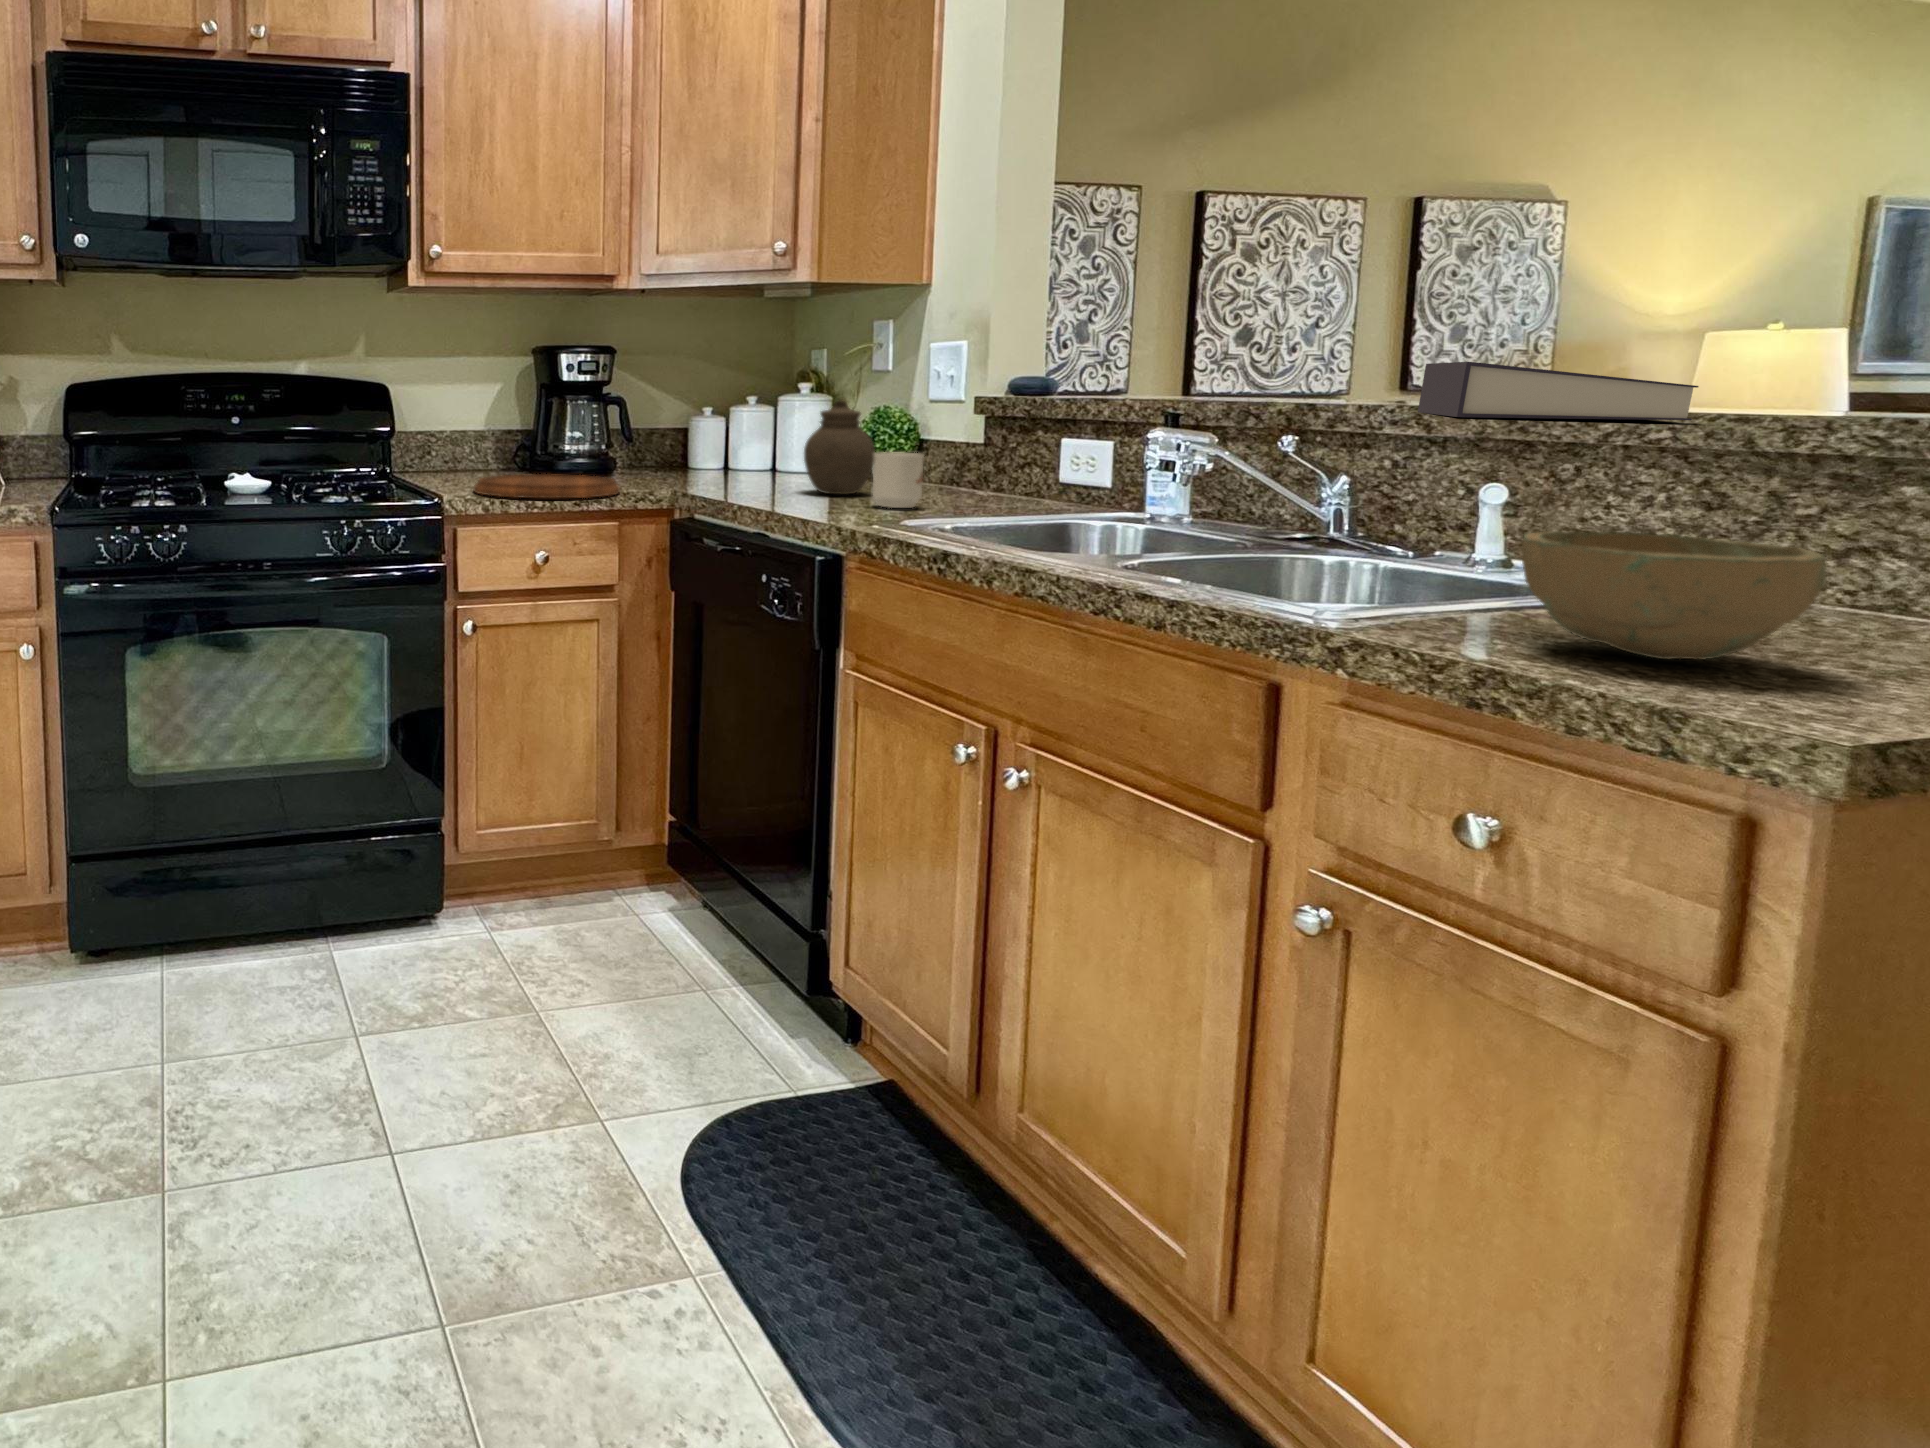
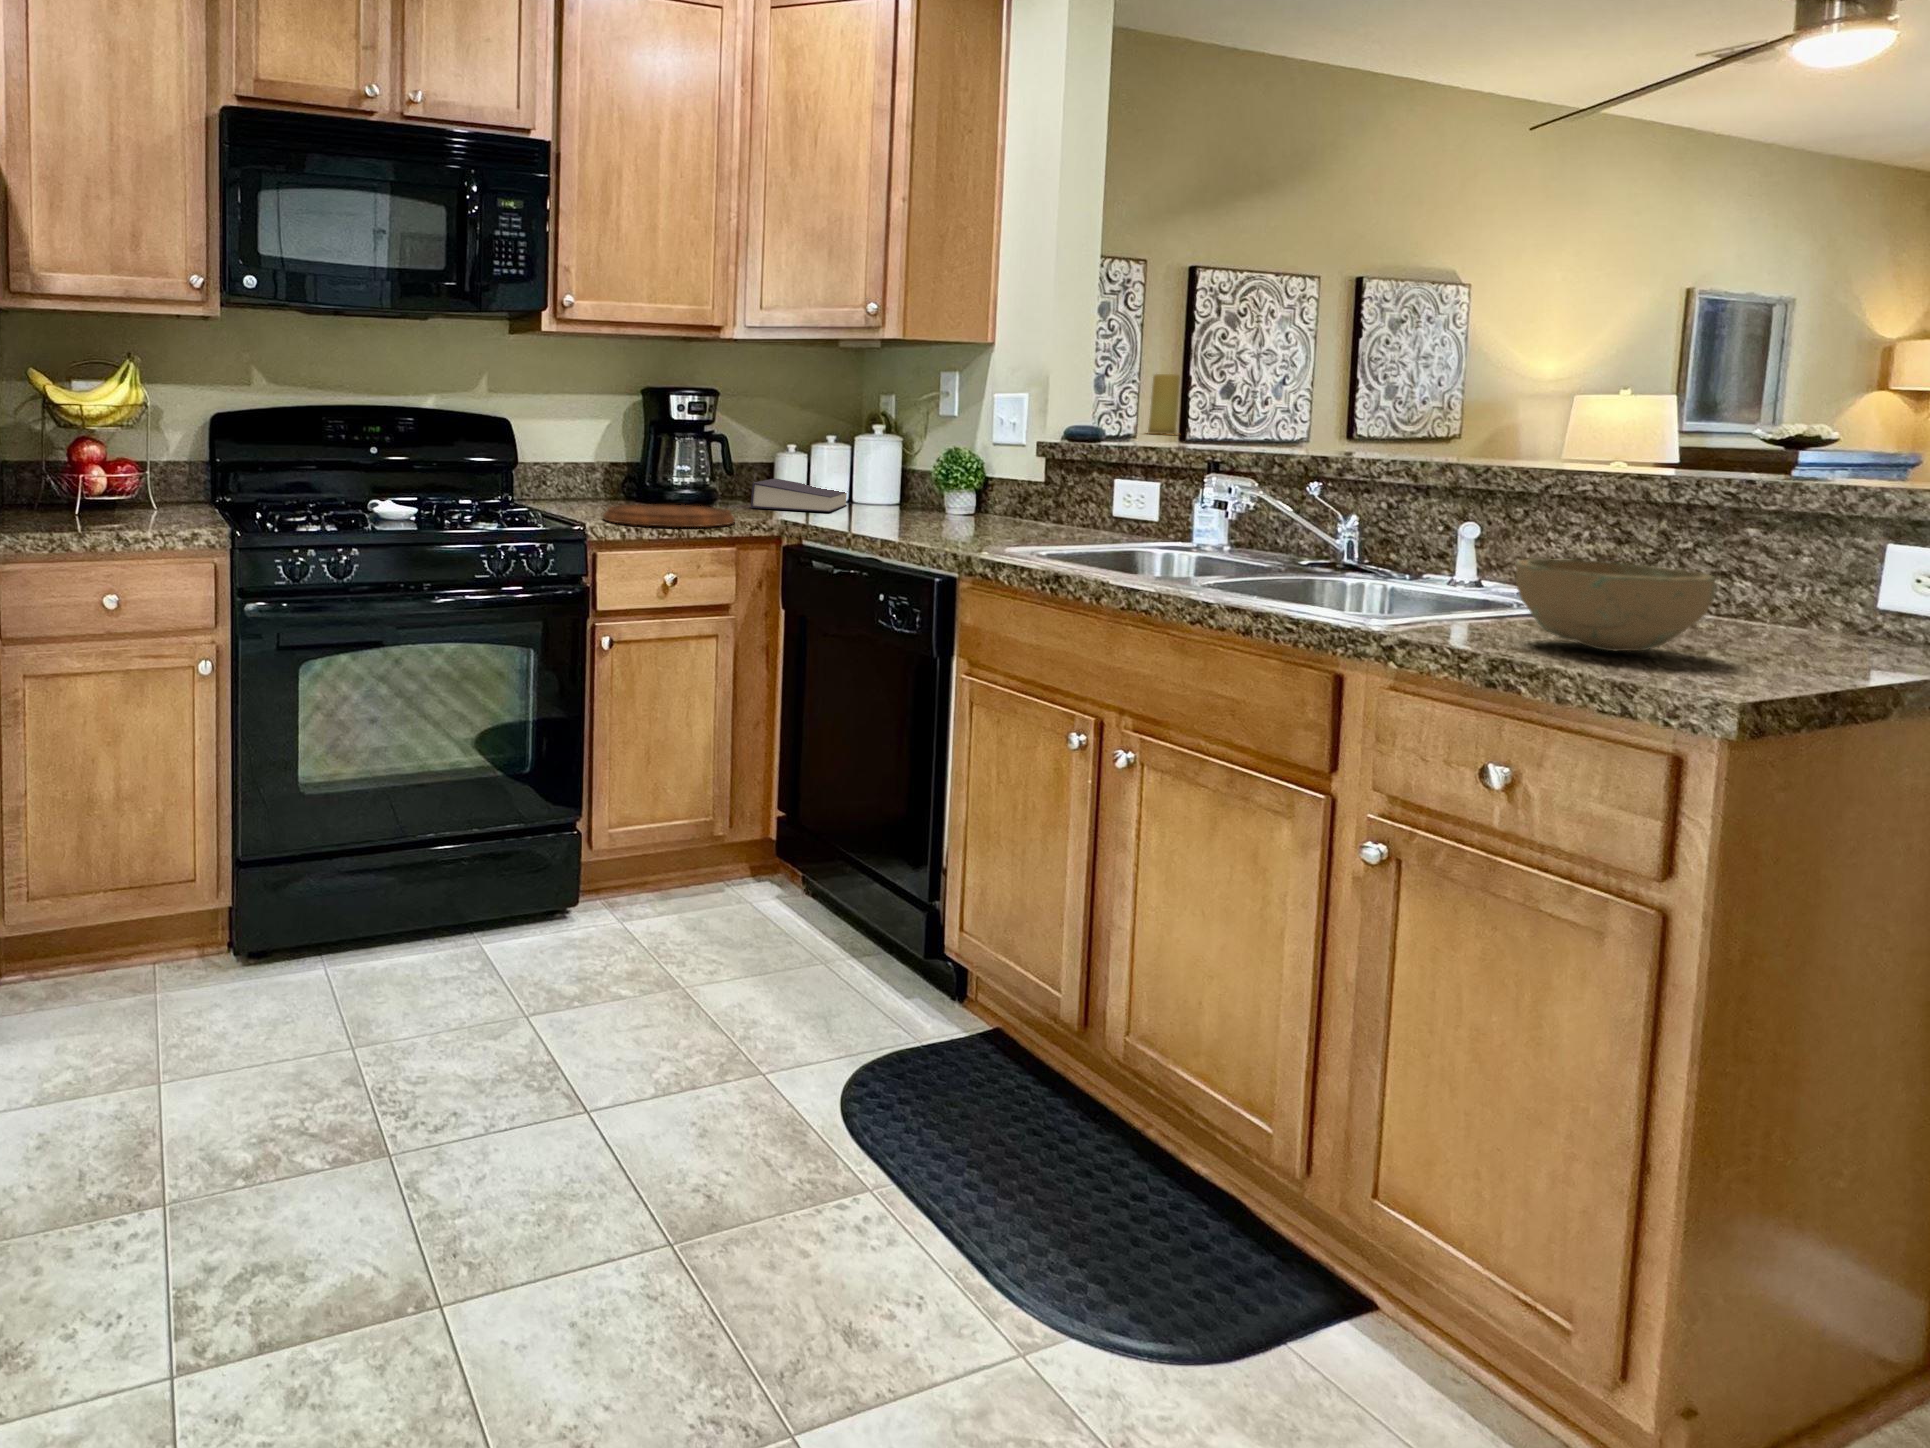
candle: none [1136,317,1182,387] -> present [1148,374,1180,435]
book: present [1418,362,1699,420] -> present [751,479,847,512]
jar: present [804,401,875,494] -> none [892,443,953,525]
mug: present [872,452,924,508] -> none [959,489,1003,538]

